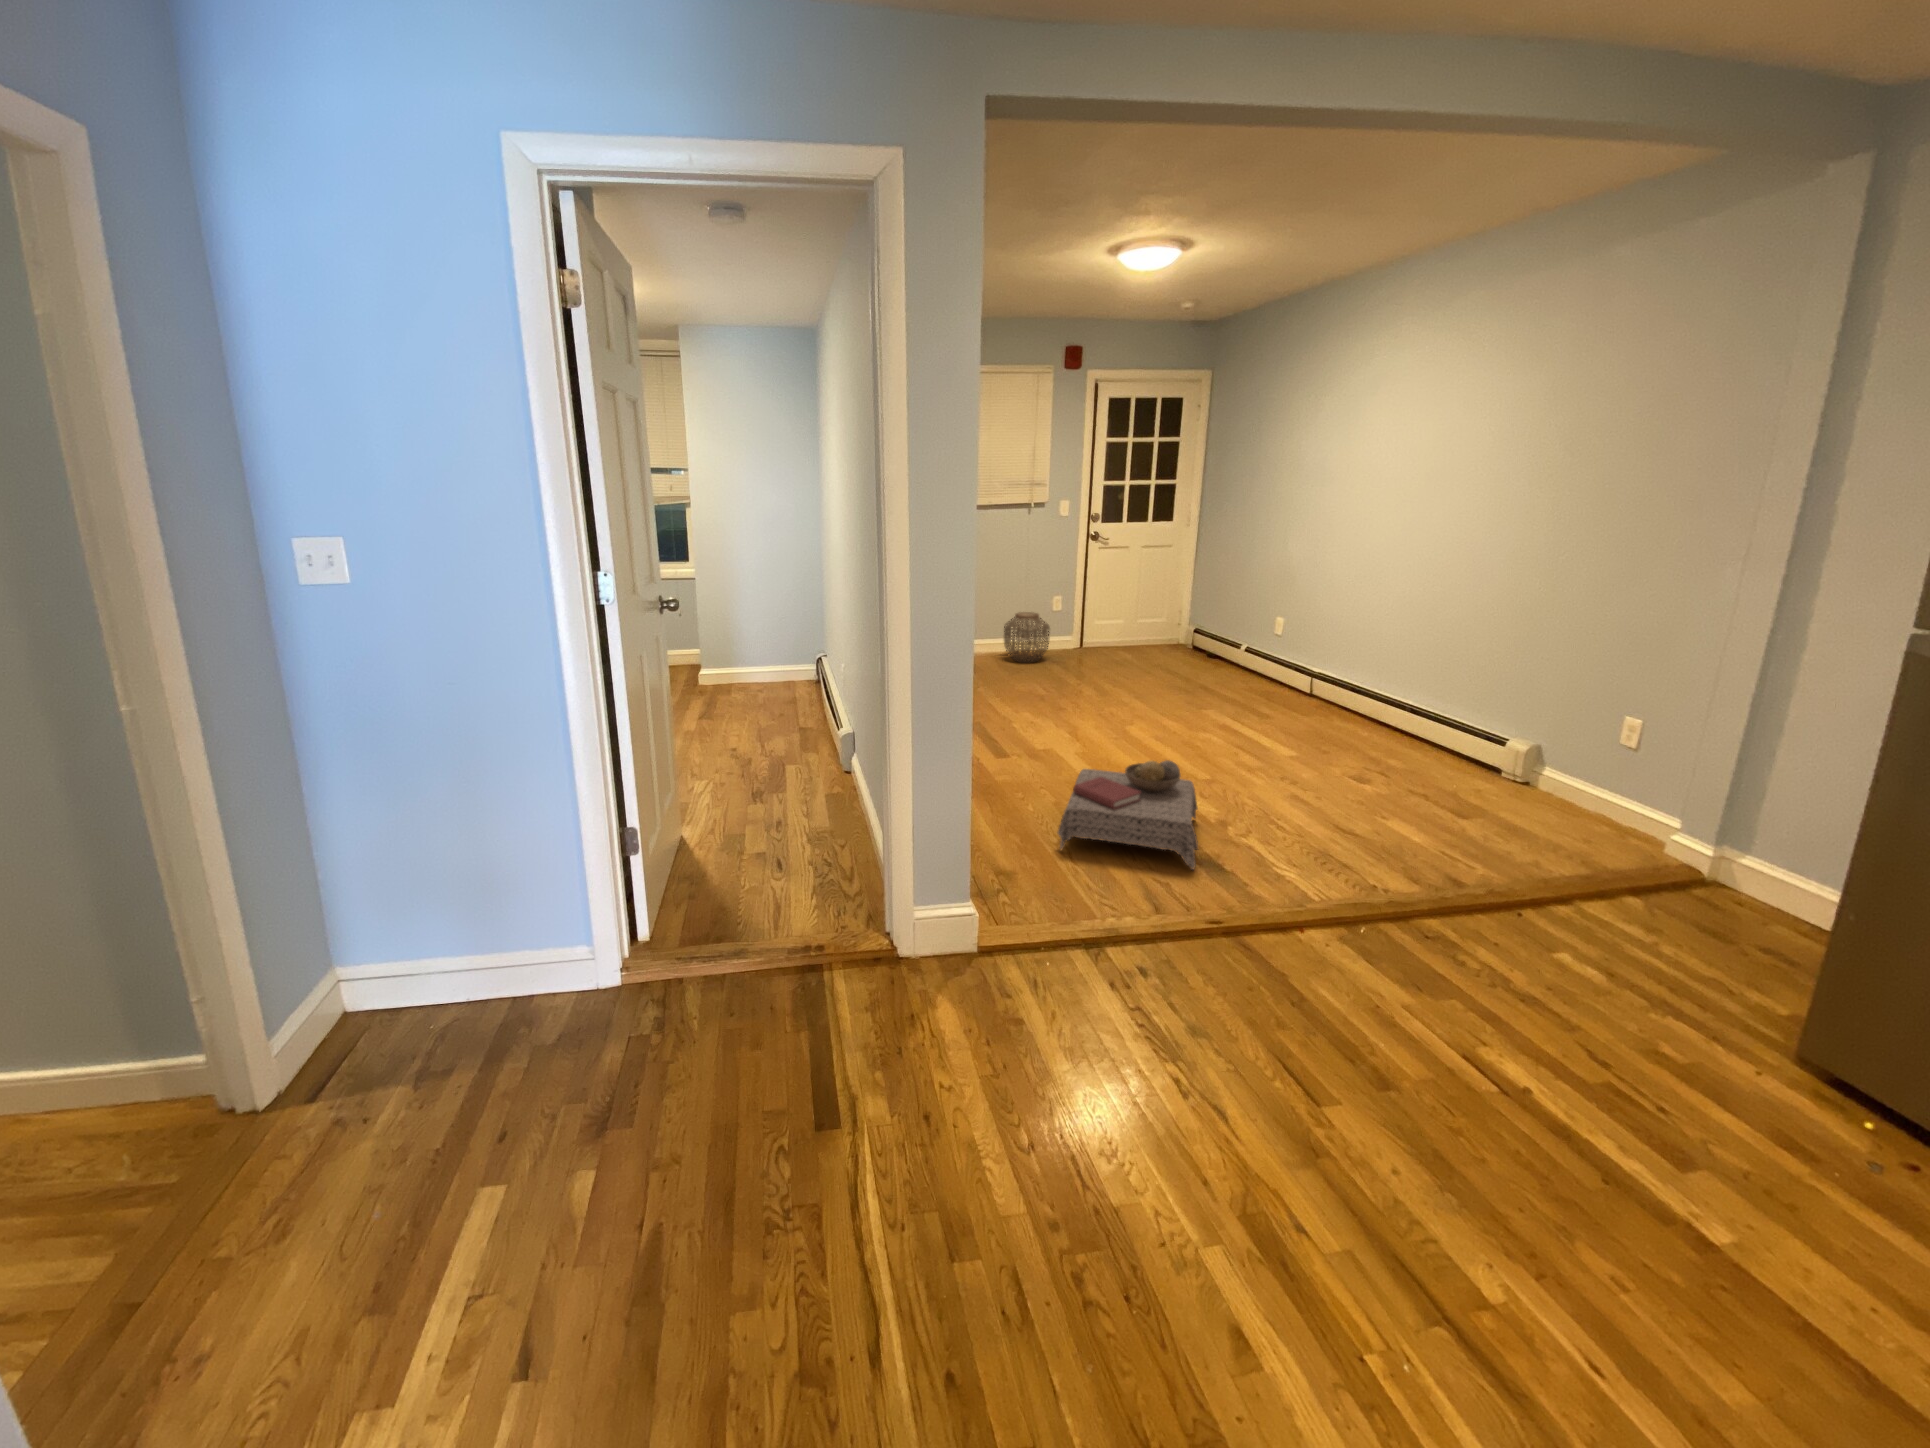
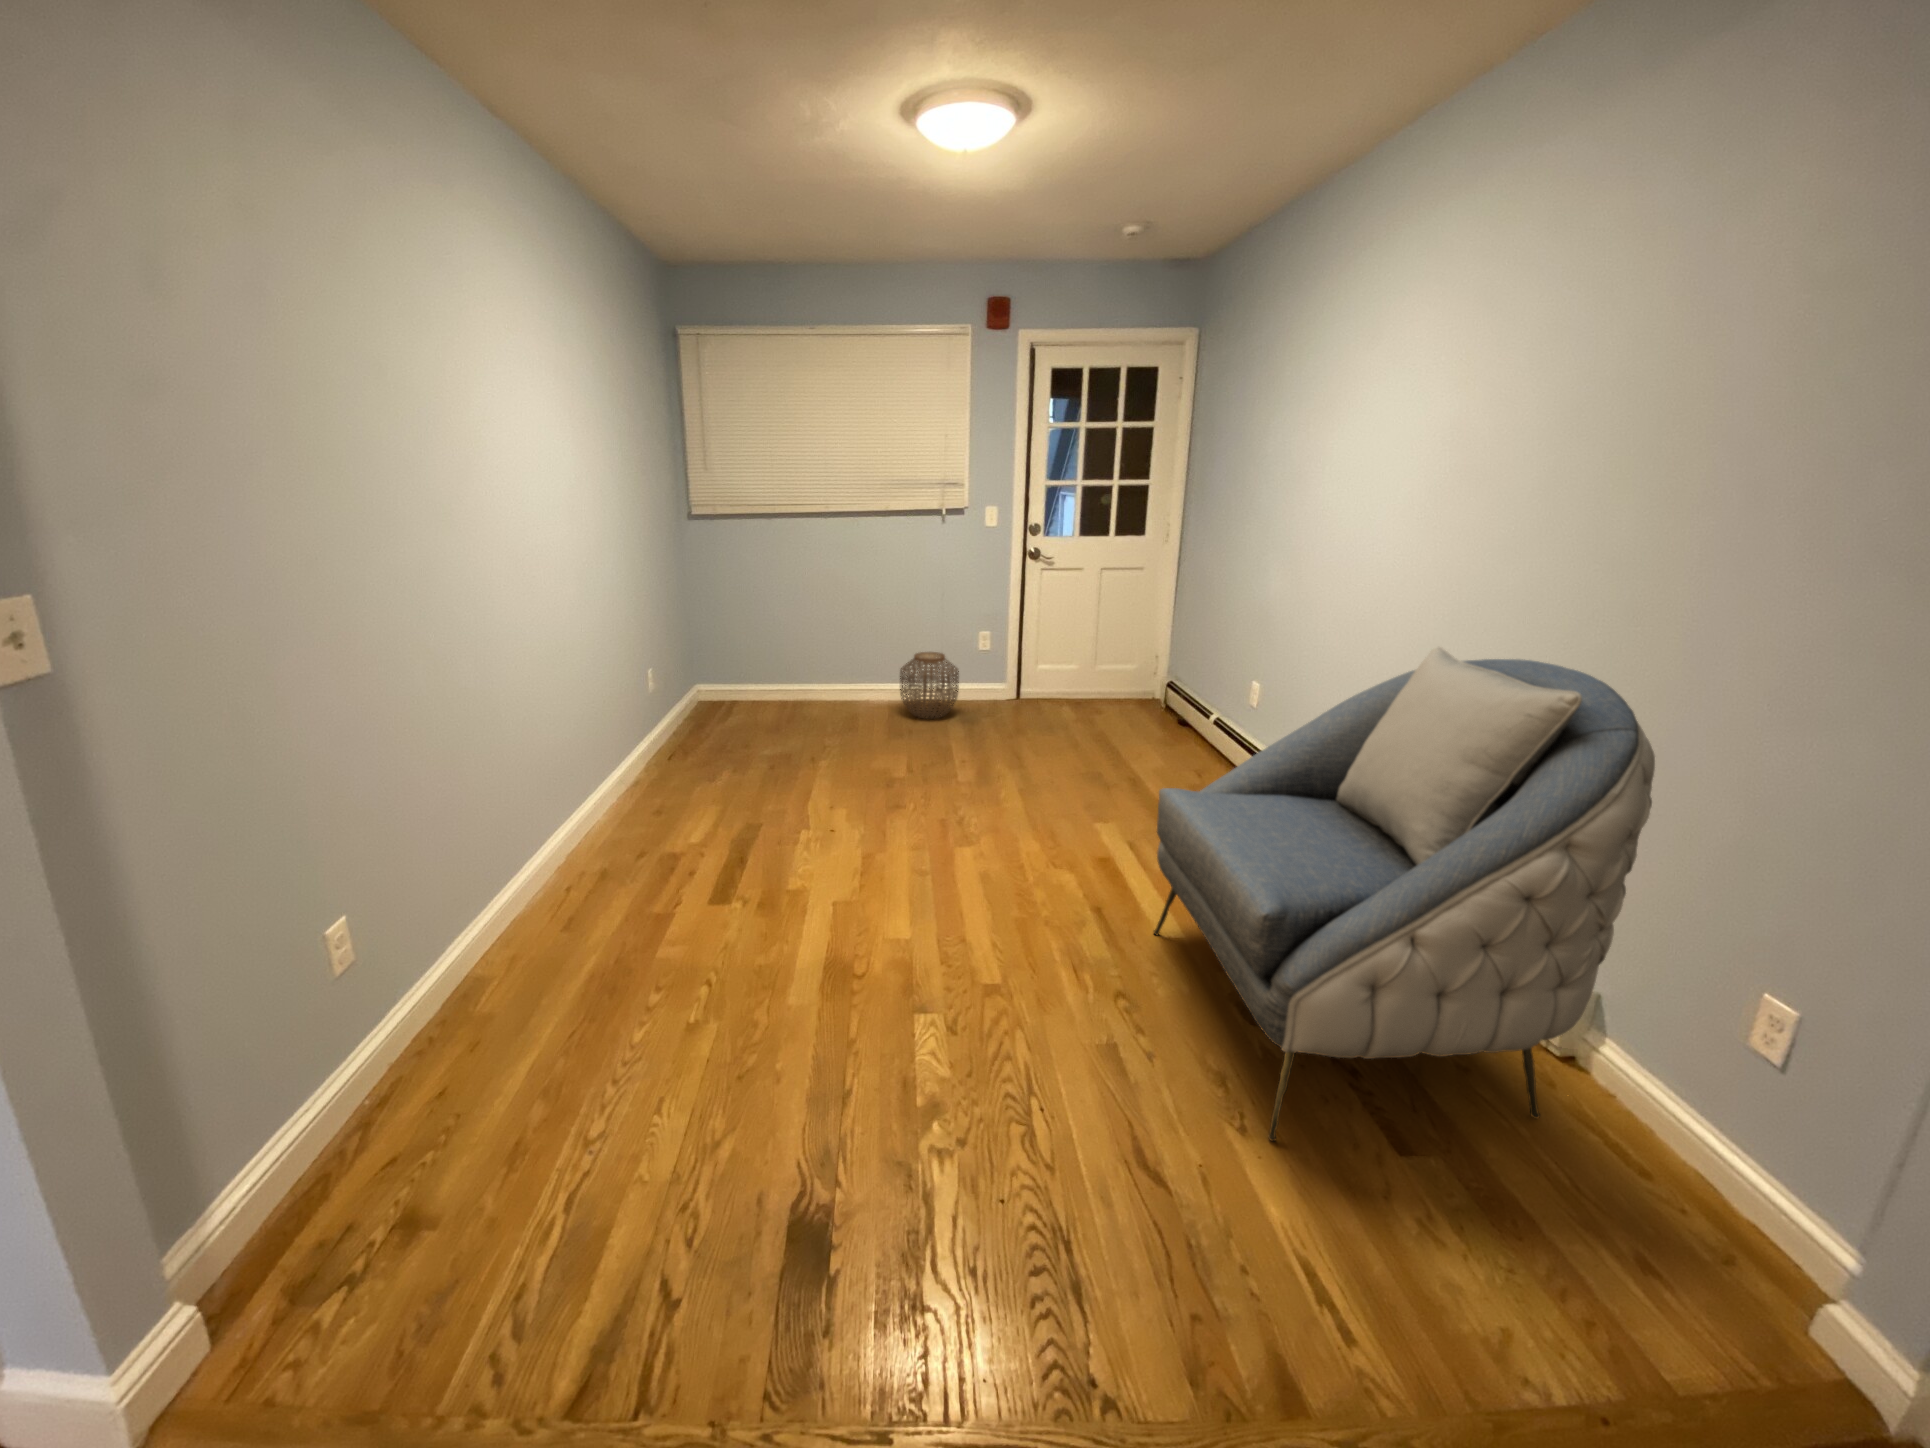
armchair: none [1279,565,1572,820] -> present [1154,647,1655,1141]
ottoman: present [1058,760,1198,869] -> none [584,975,894,1260]

